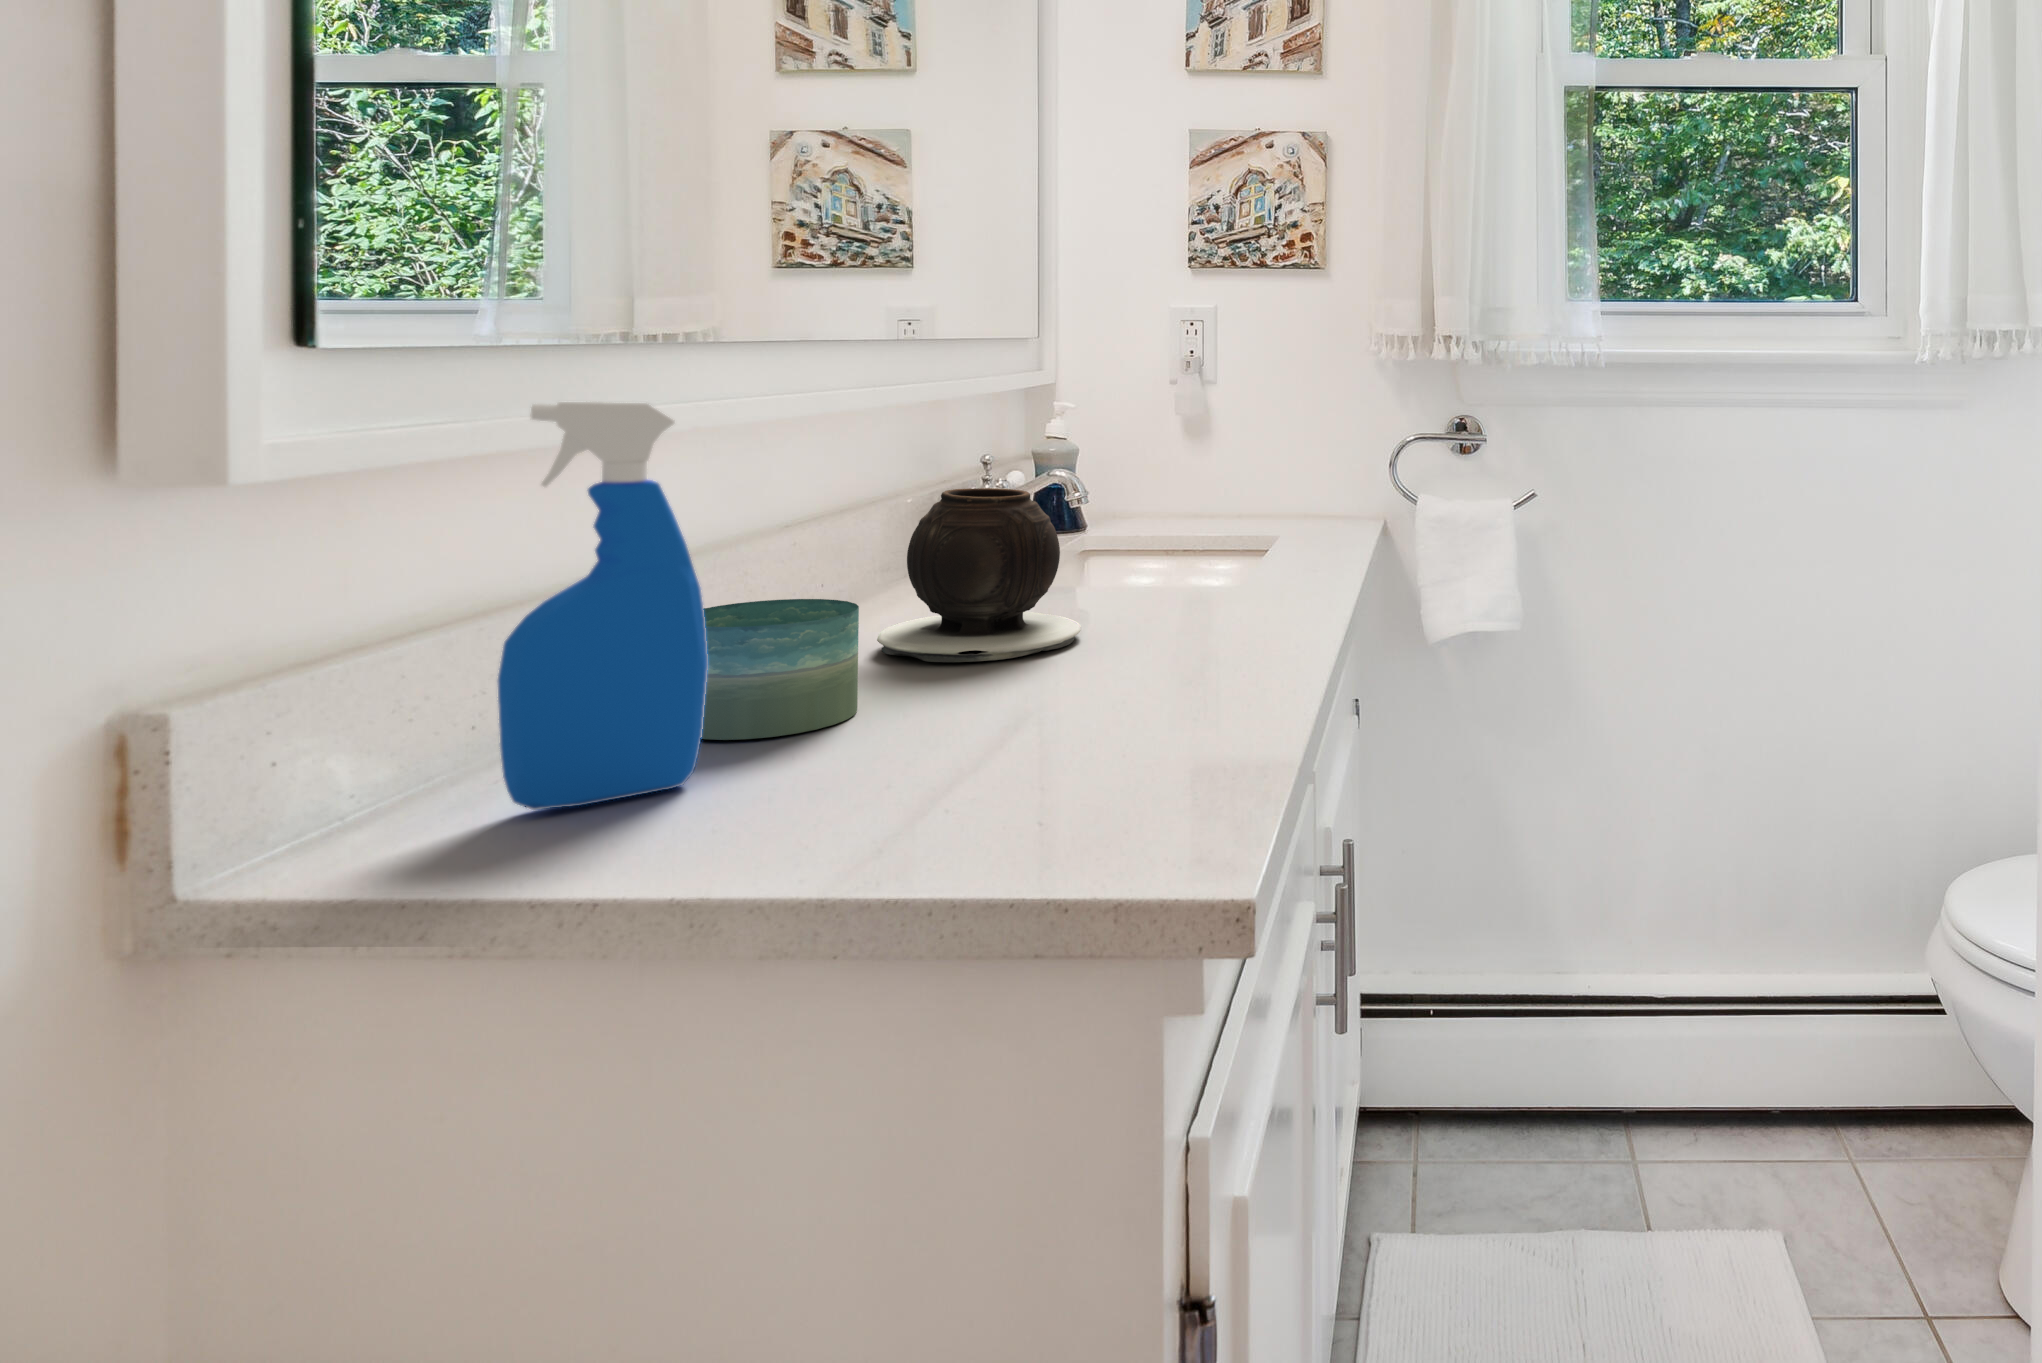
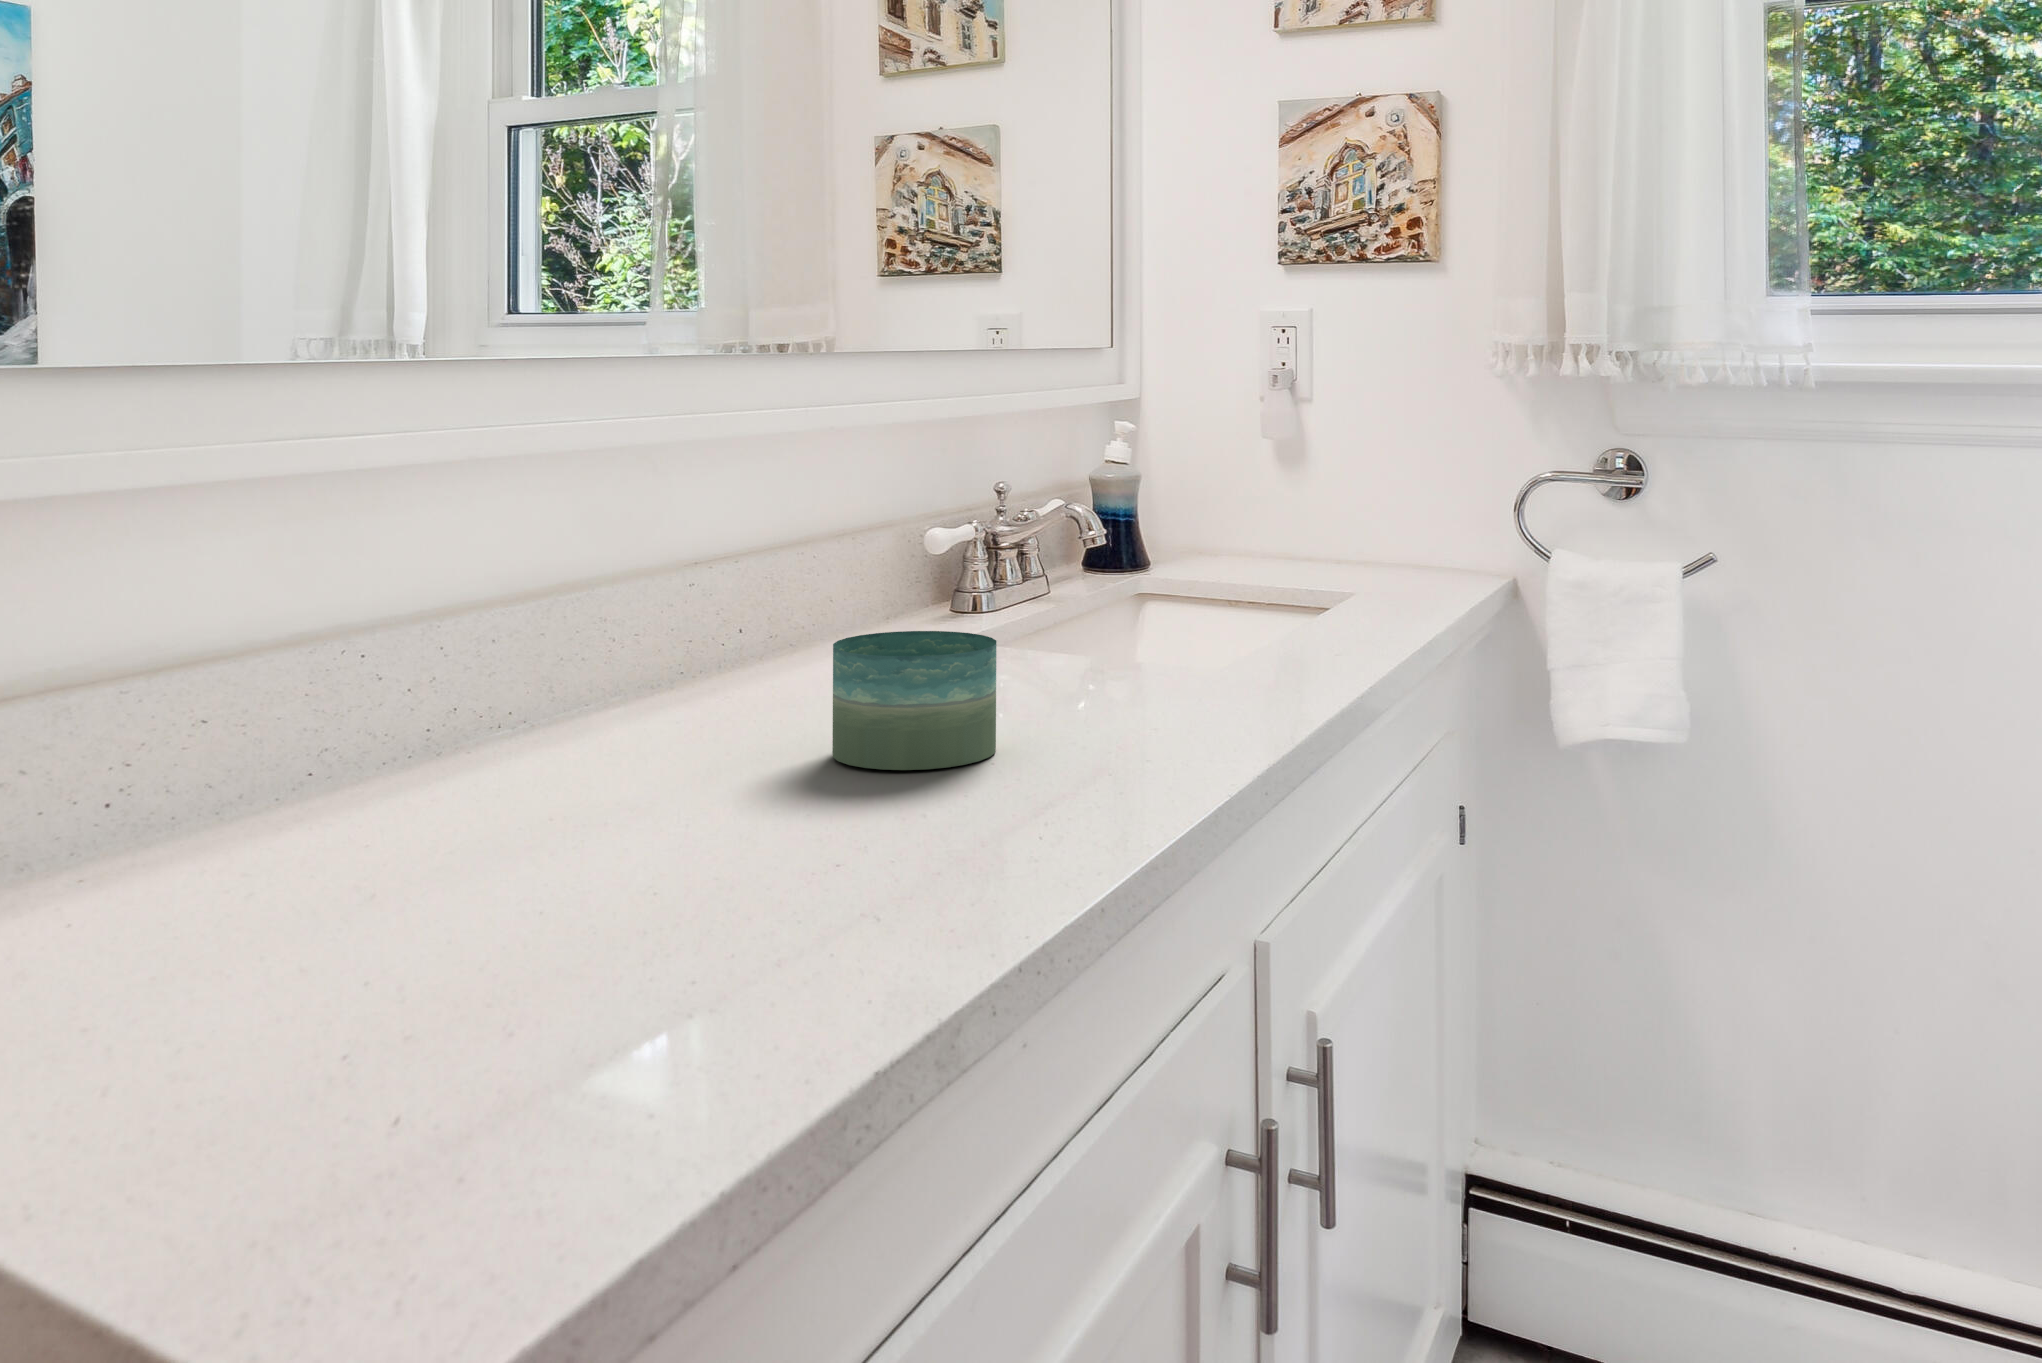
spray bottle: present [498,402,708,810] -> none [713,431,883,822]
vase: present [877,488,1081,662] -> none [992,519,1198,705]

